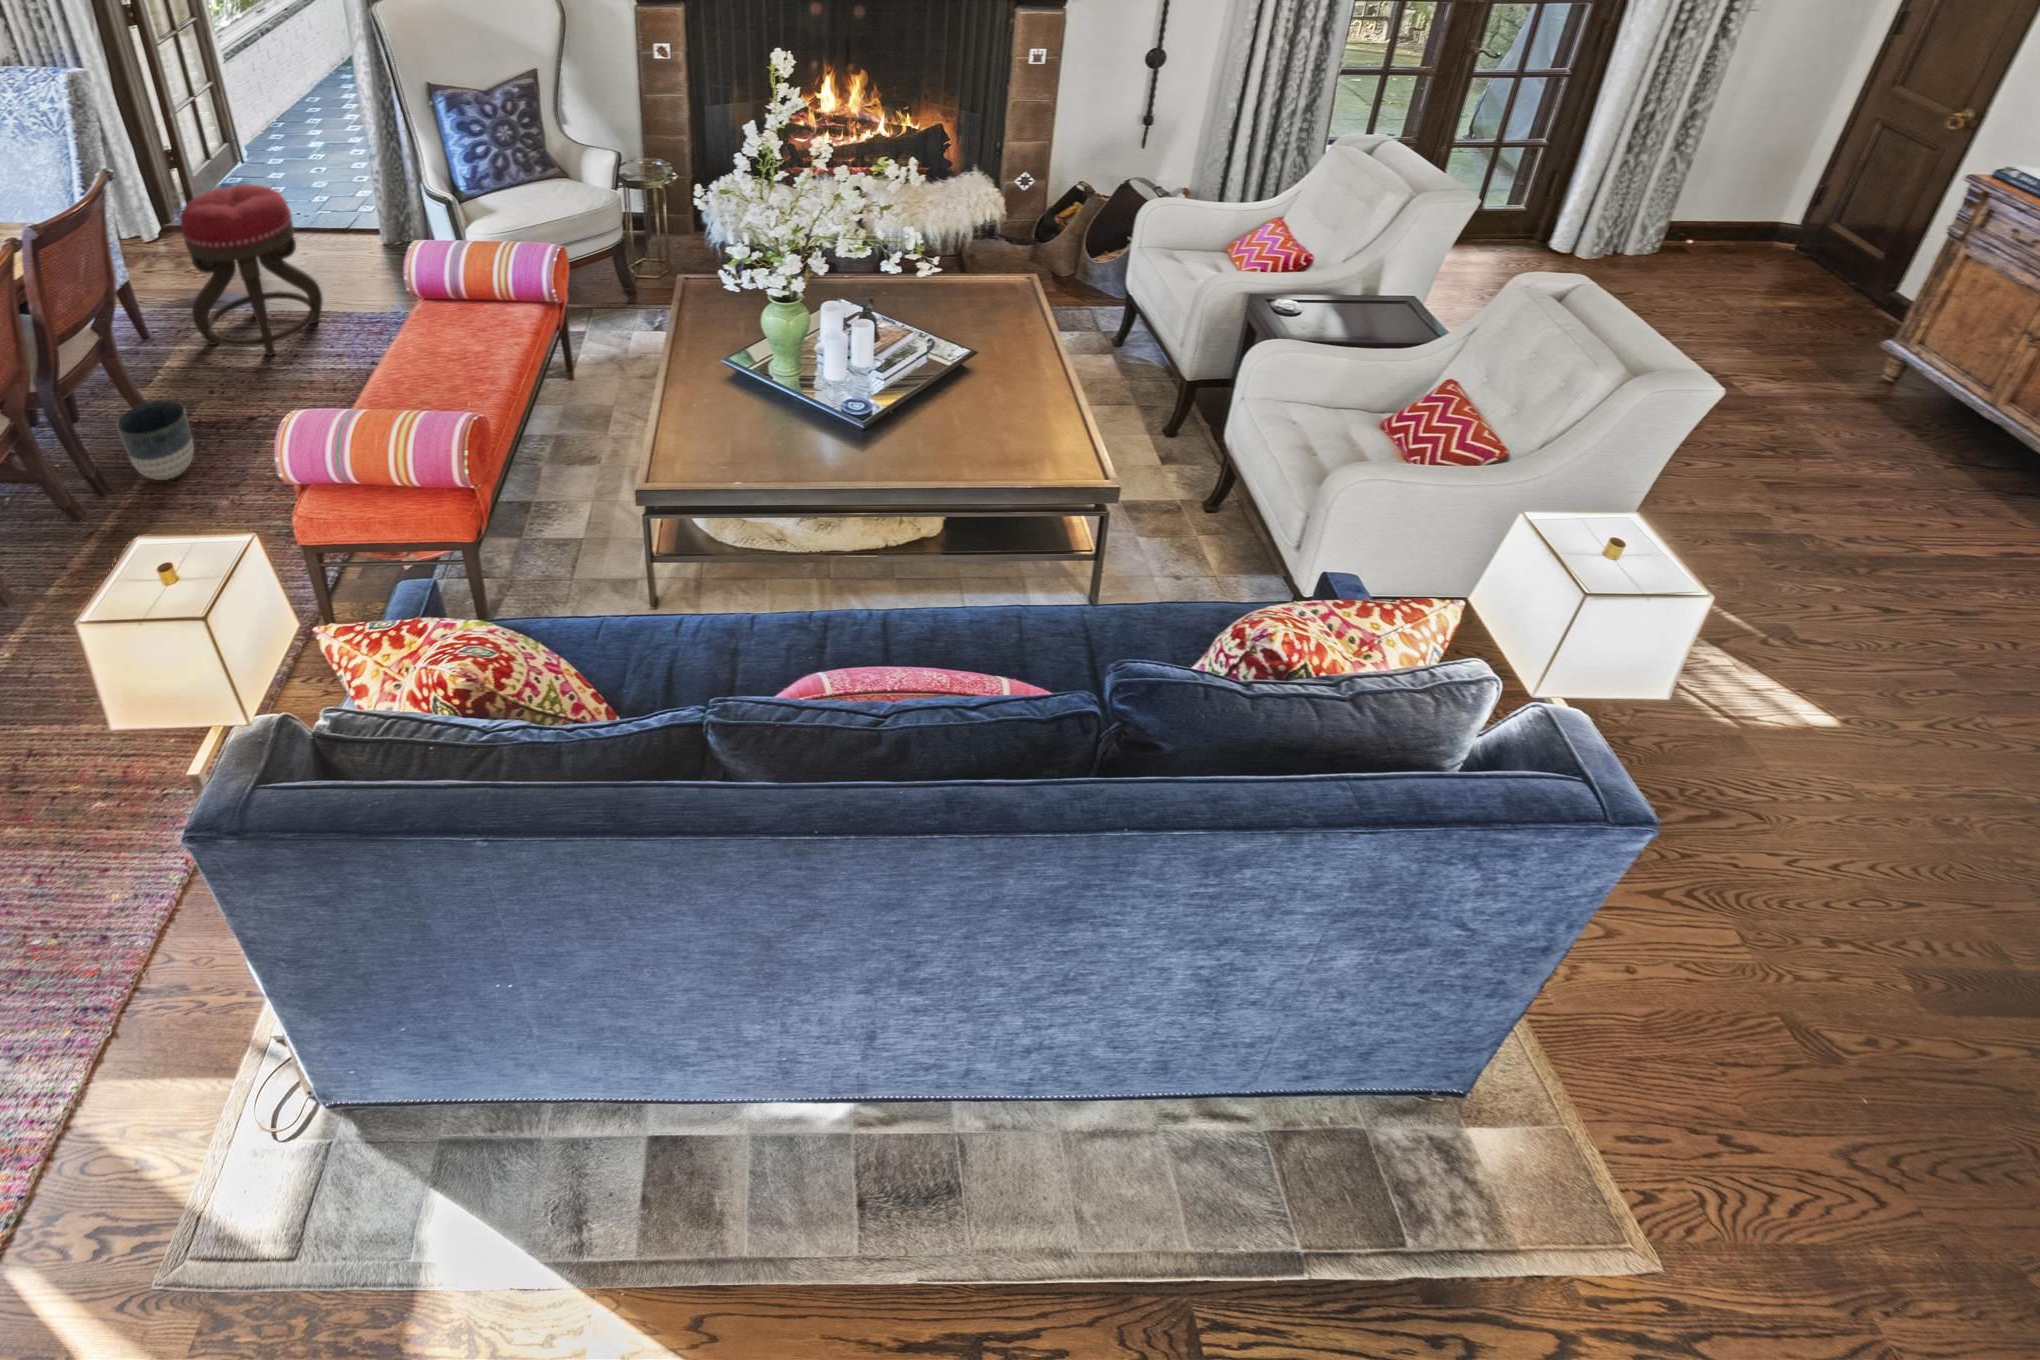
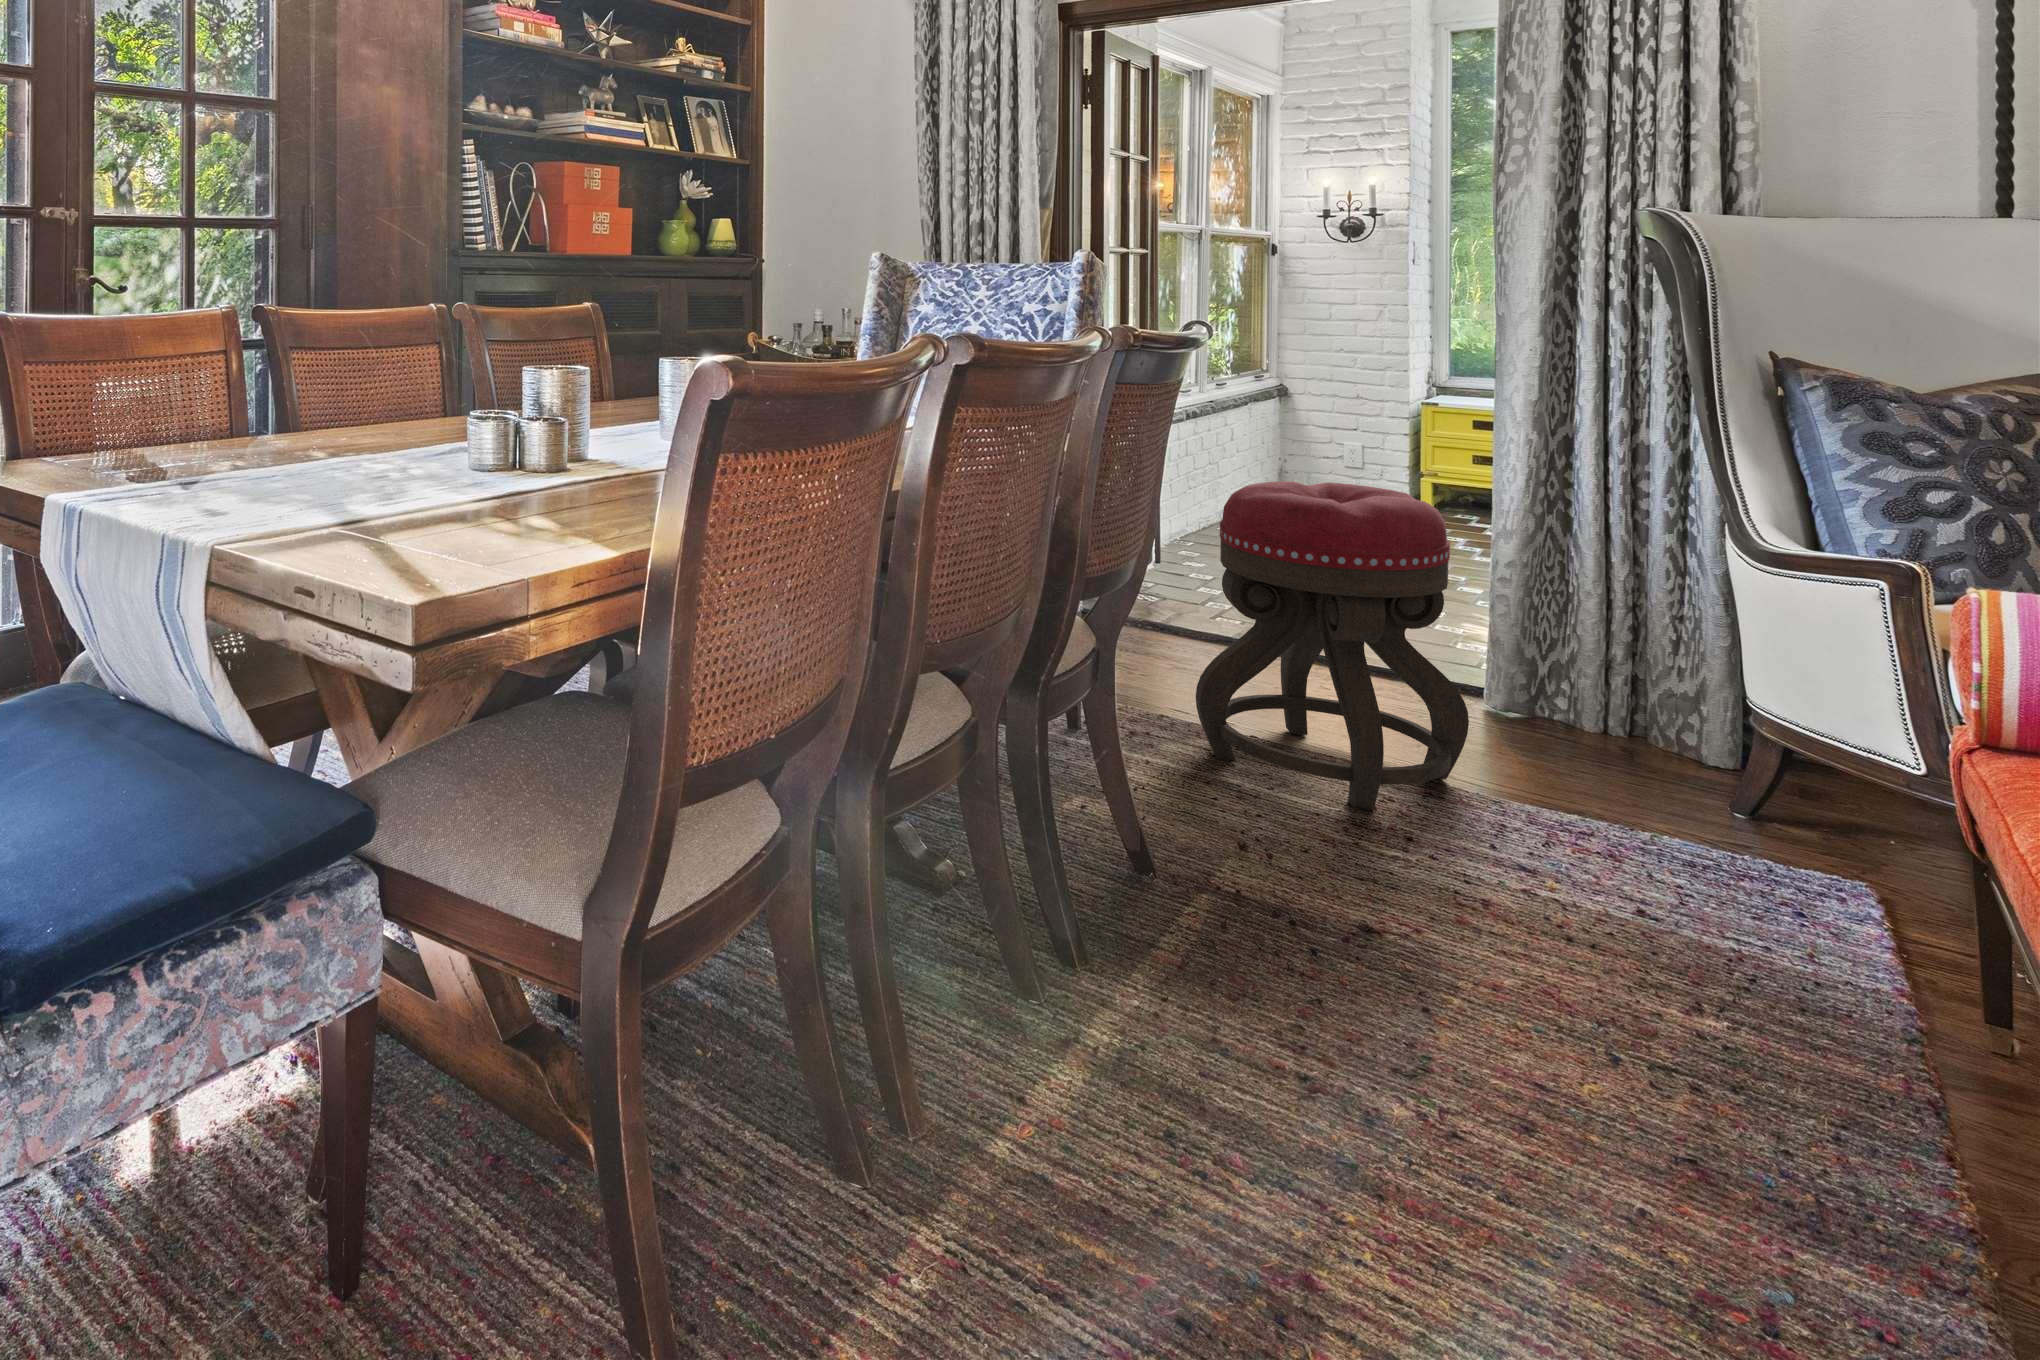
planter: present [116,400,194,480] -> none [1151,796,1314,989]

